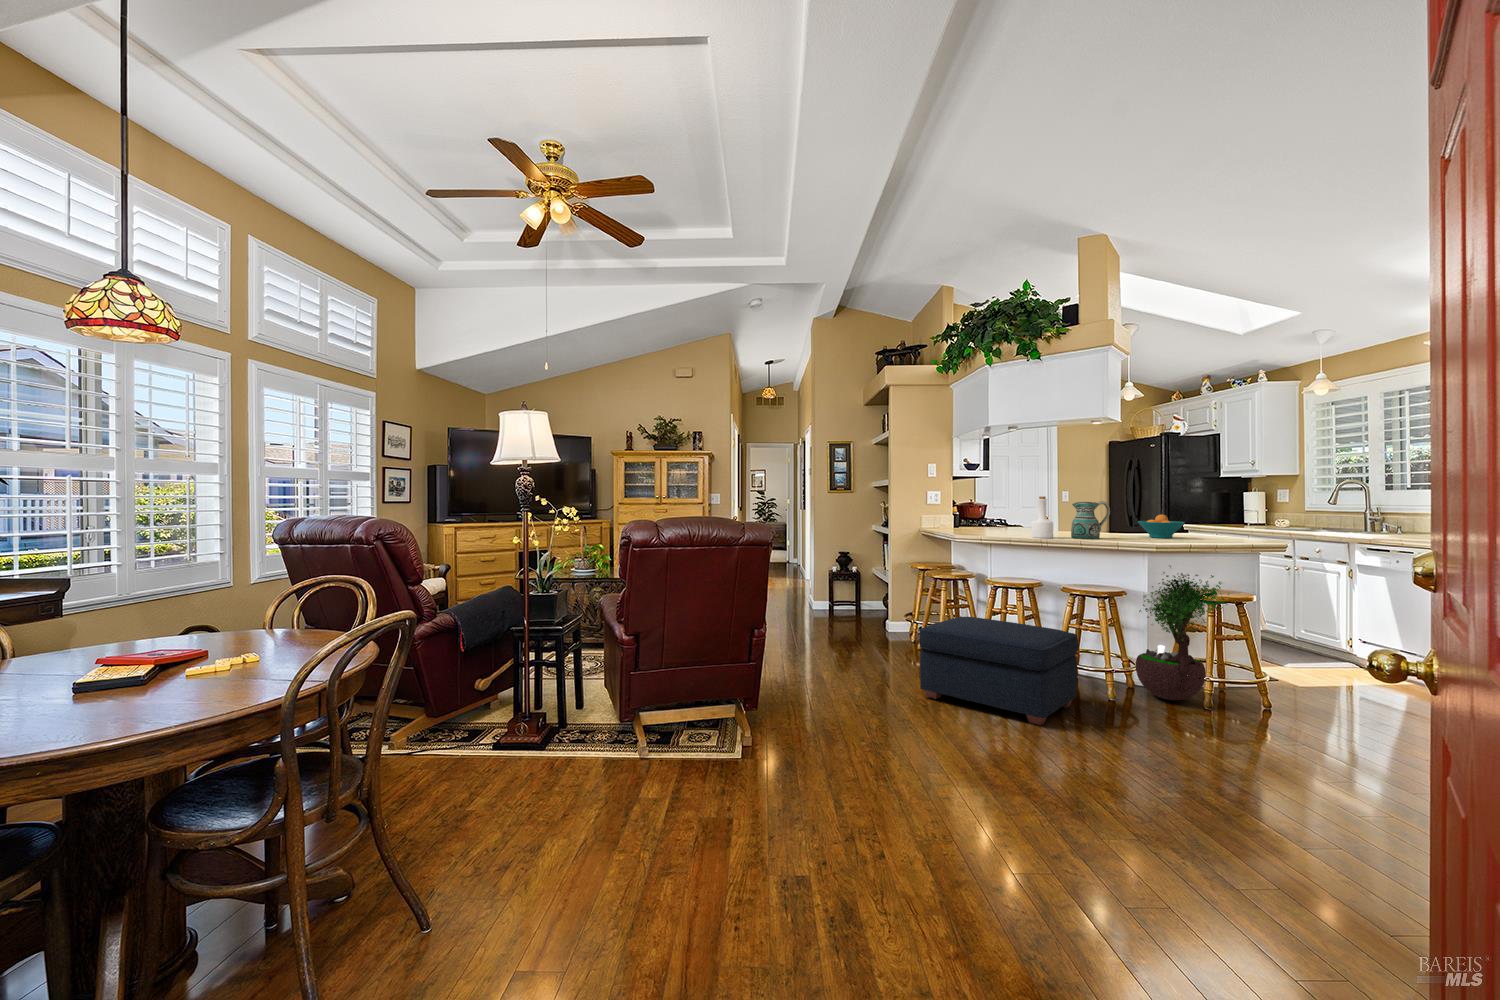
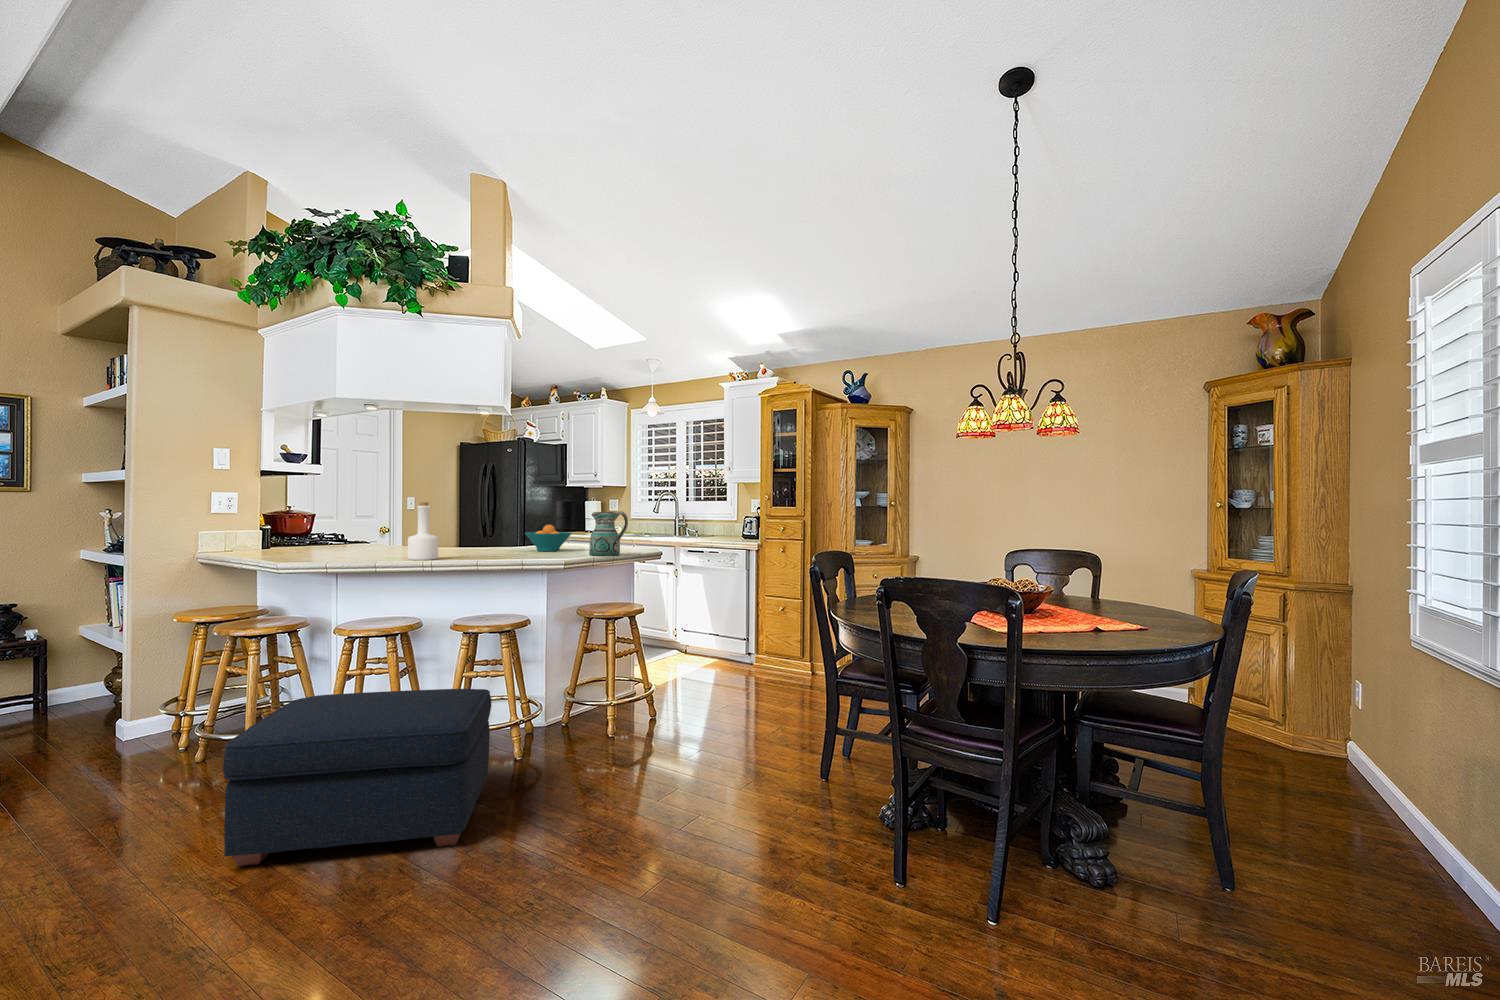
ceramic pitcher: present [1071,501,1110,539] -> present [589,511,628,556]
potted tree: present [1135,565,1229,700] -> none [543,584,637,741]

